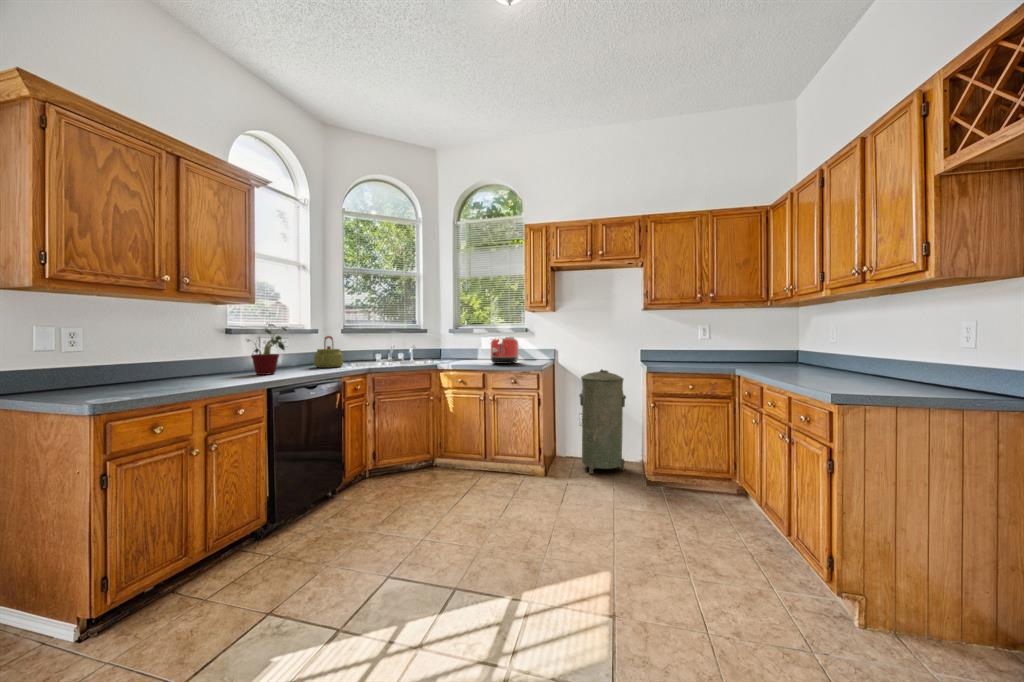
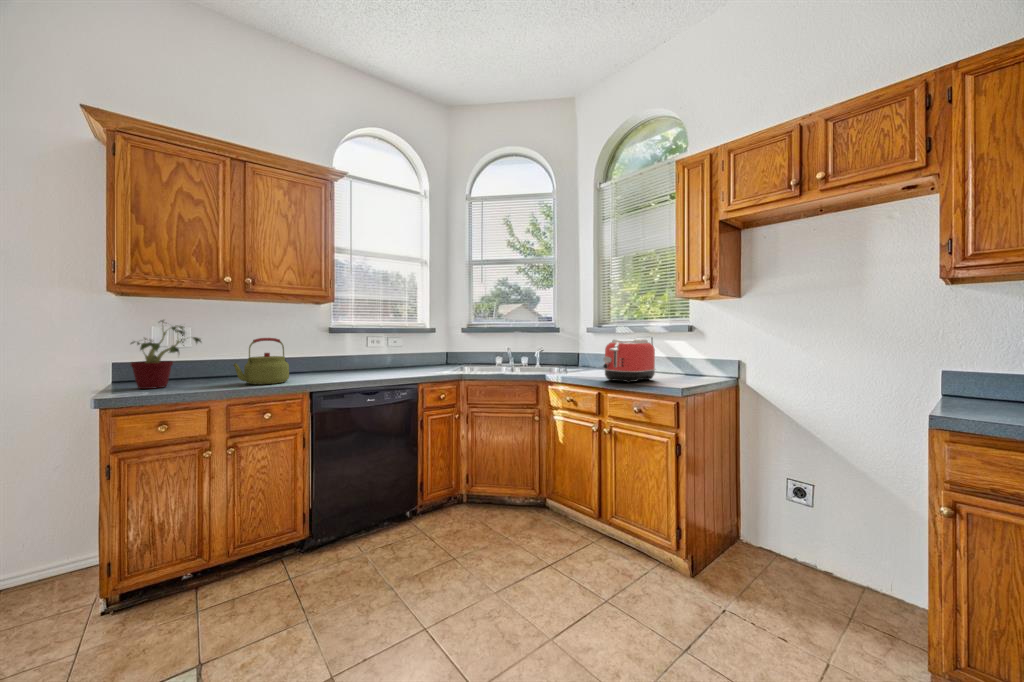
potted plant: present [247,324,287,375] -> present [130,320,201,389]
kettle: present [314,336,343,368] -> present [233,338,289,385]
trash can: present [579,369,626,474] -> none [773,405,884,618]

